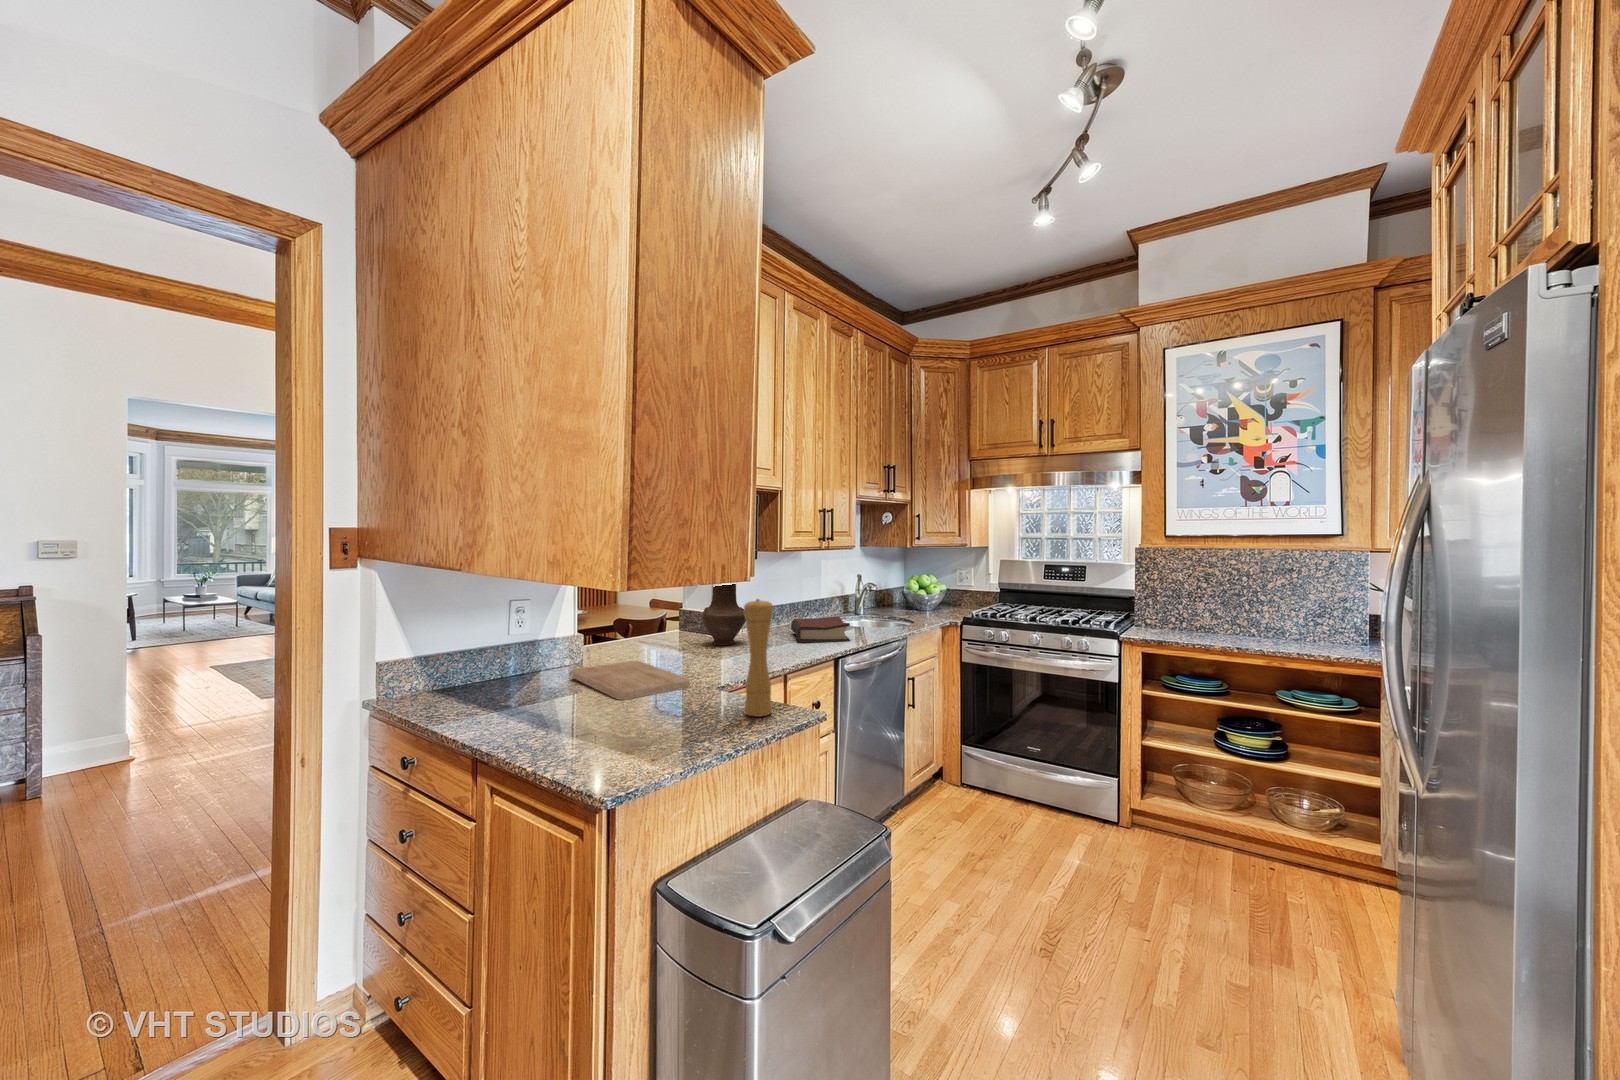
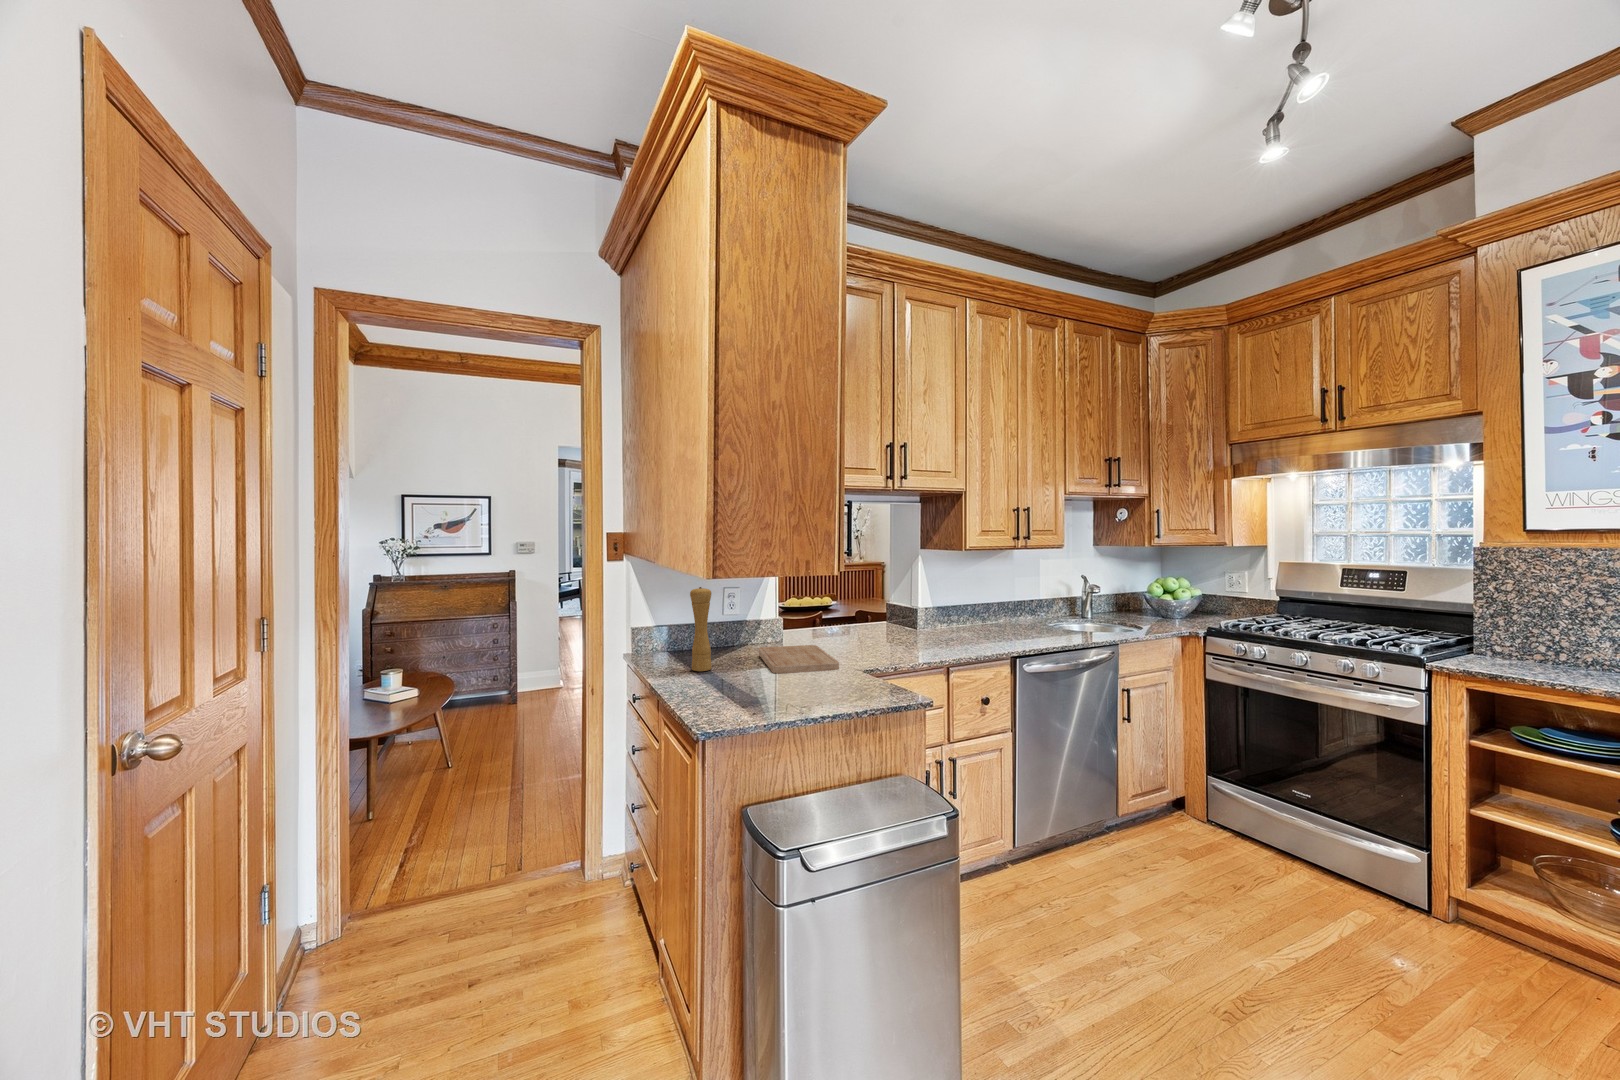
vase: present [702,584,746,645] -> none [891,573,933,639]
pepper mill: present [744,599,773,716] -> present [690,587,711,671]
hardback book: present [791,616,850,643] -> none [980,619,1038,645]

